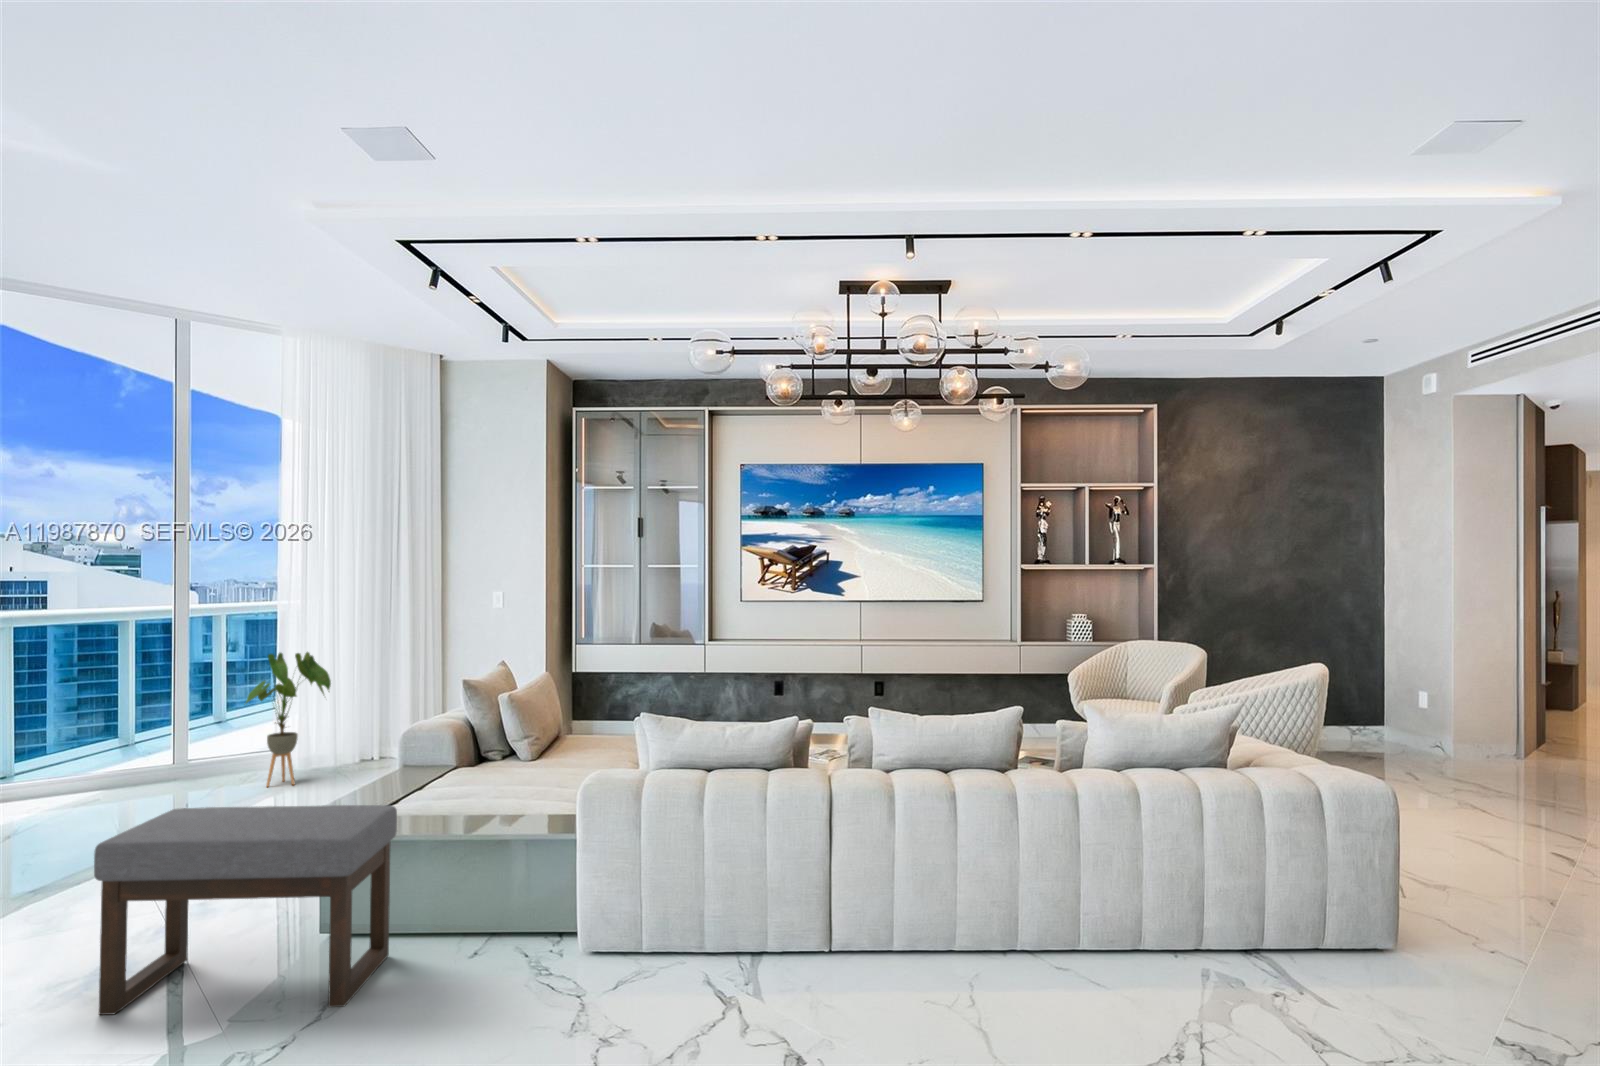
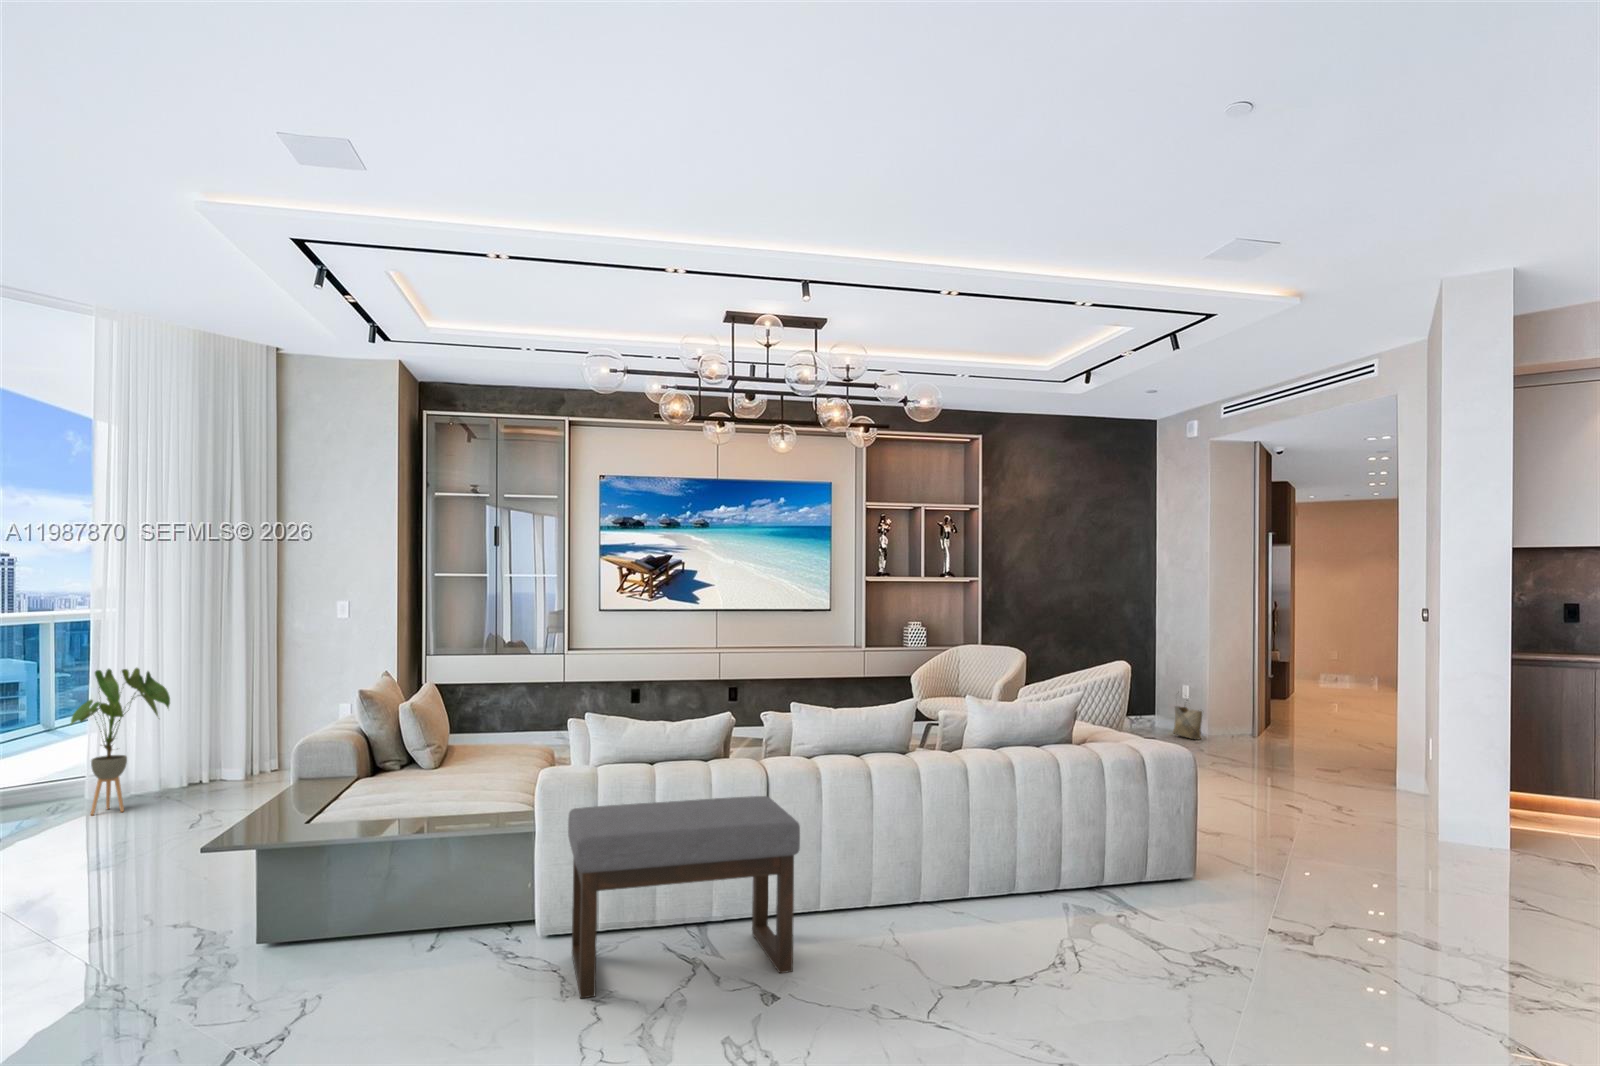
woven basket: none [1398,700,1438,758] -> present [1173,706,1202,740]
ottoman: present [94,805,397,1015] -> present [568,796,800,998]

